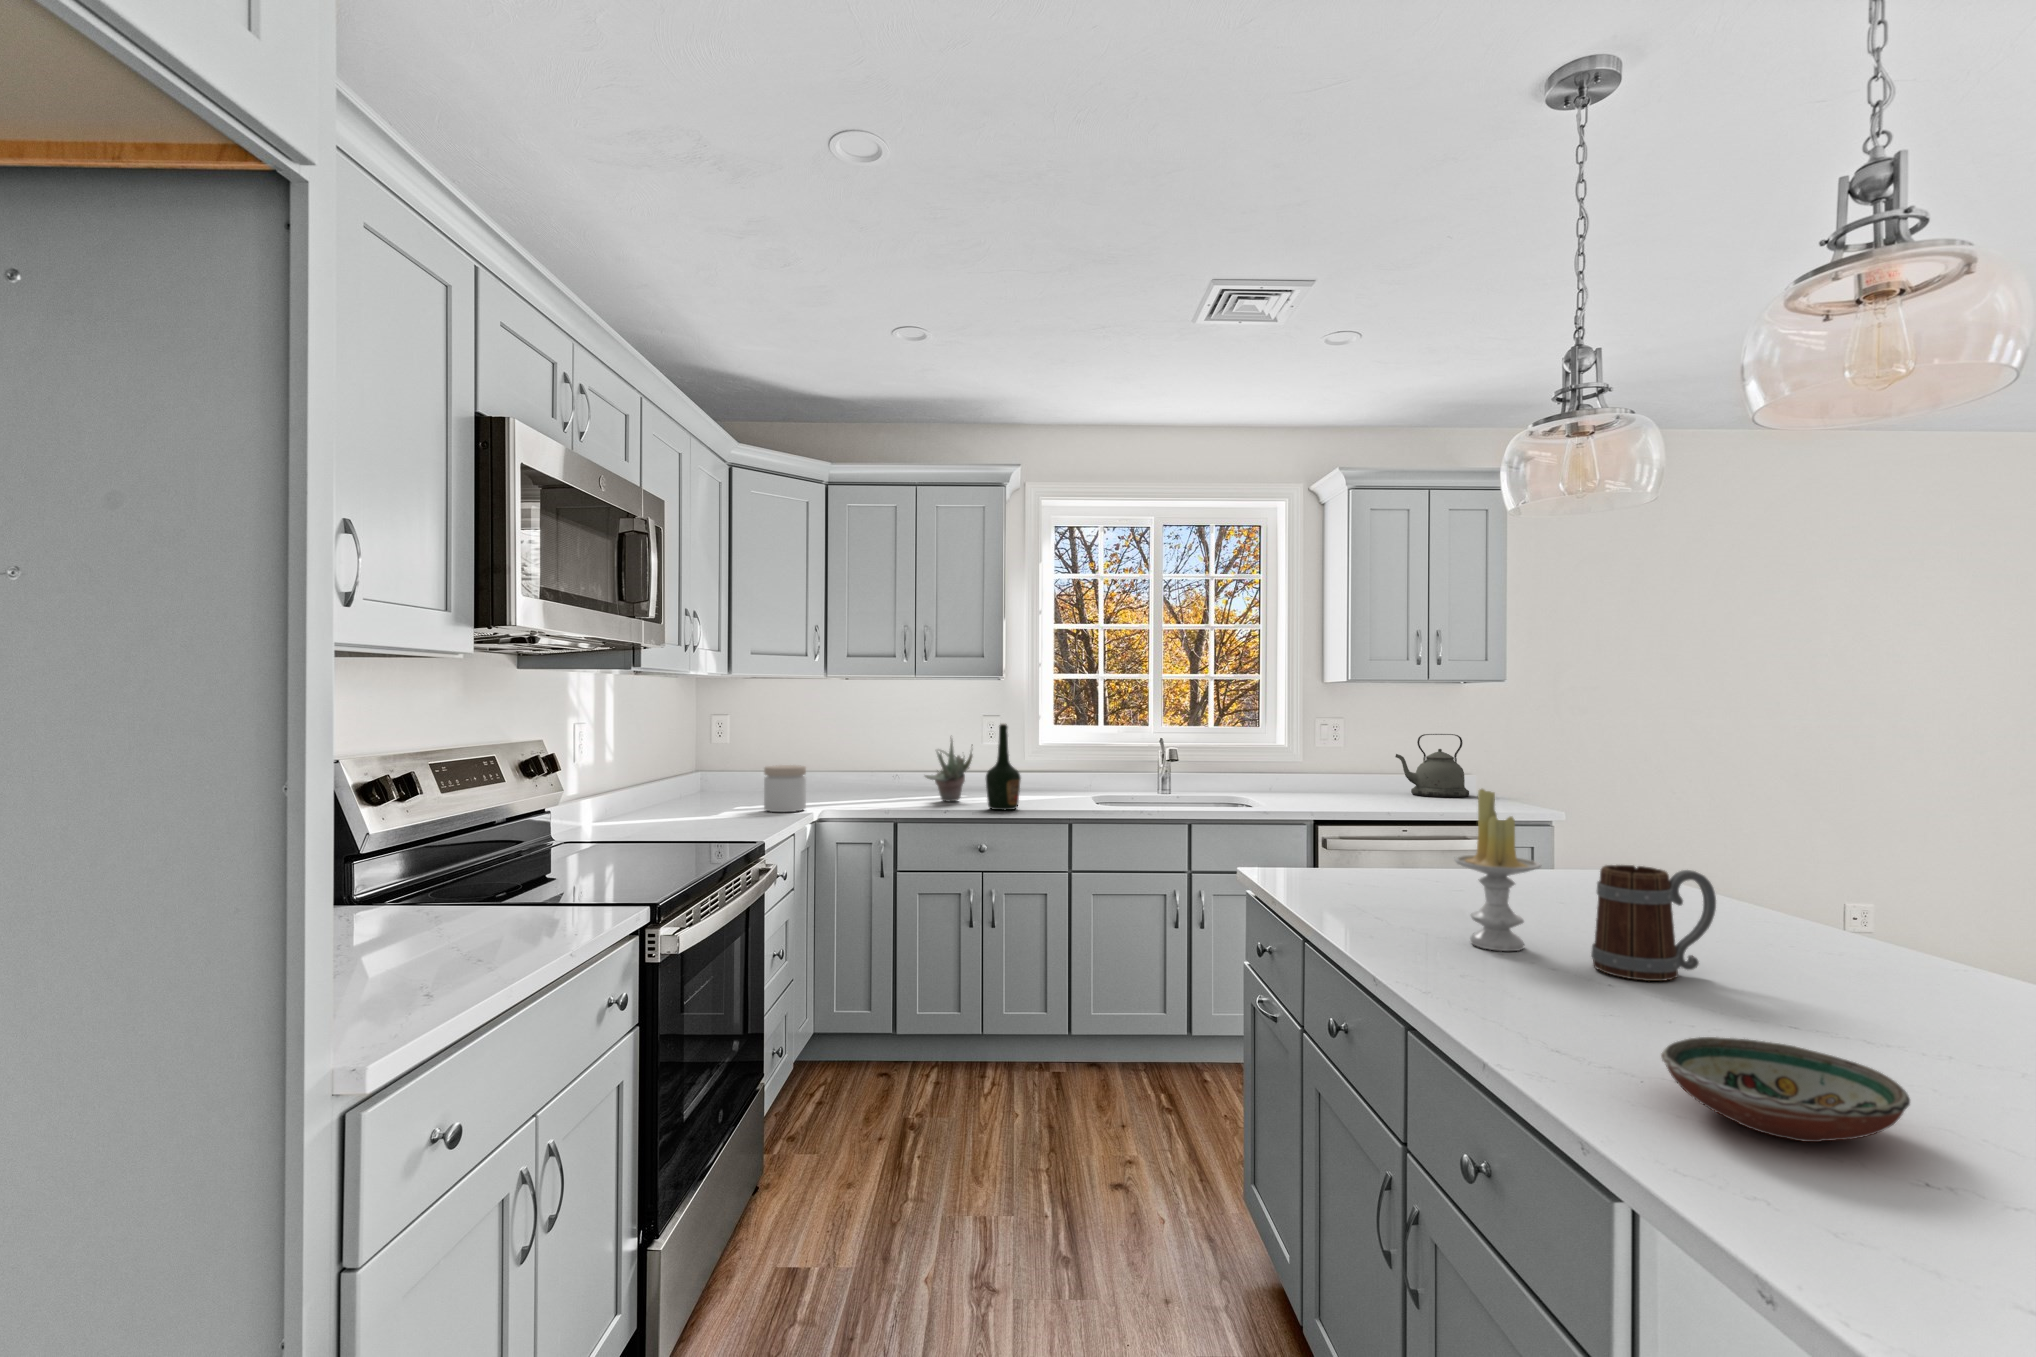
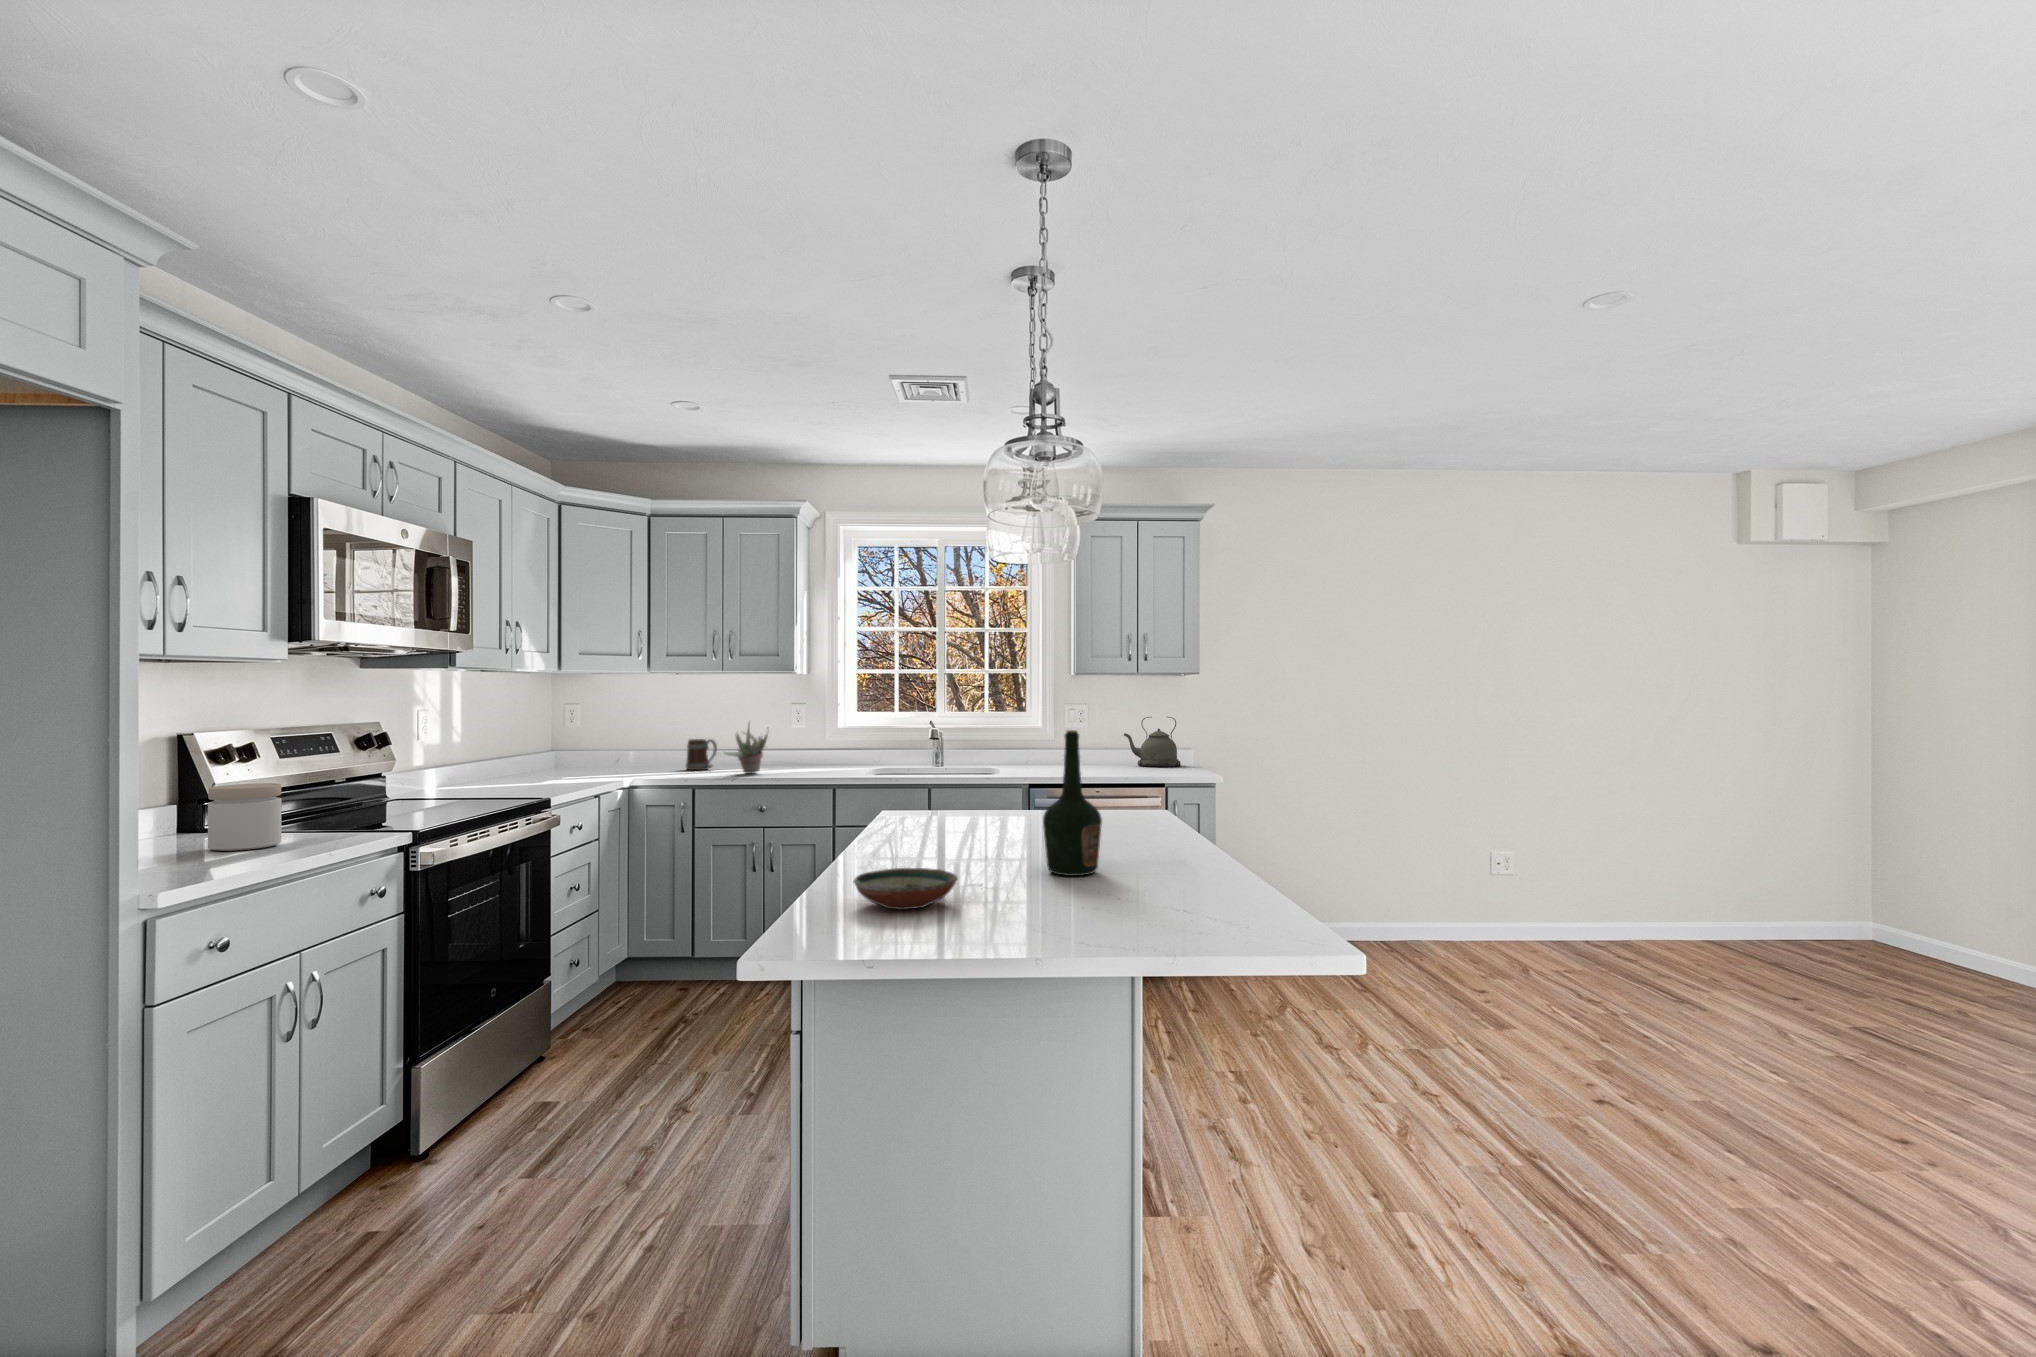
bottle: present [986,724,1021,810] -> present [1043,730,1102,876]
jar: present [764,765,806,812] -> present [208,783,282,851]
candle: present [1454,789,1541,951] -> none [923,744,974,847]
mug: present [1591,865,1716,981] -> present [686,739,717,770]

